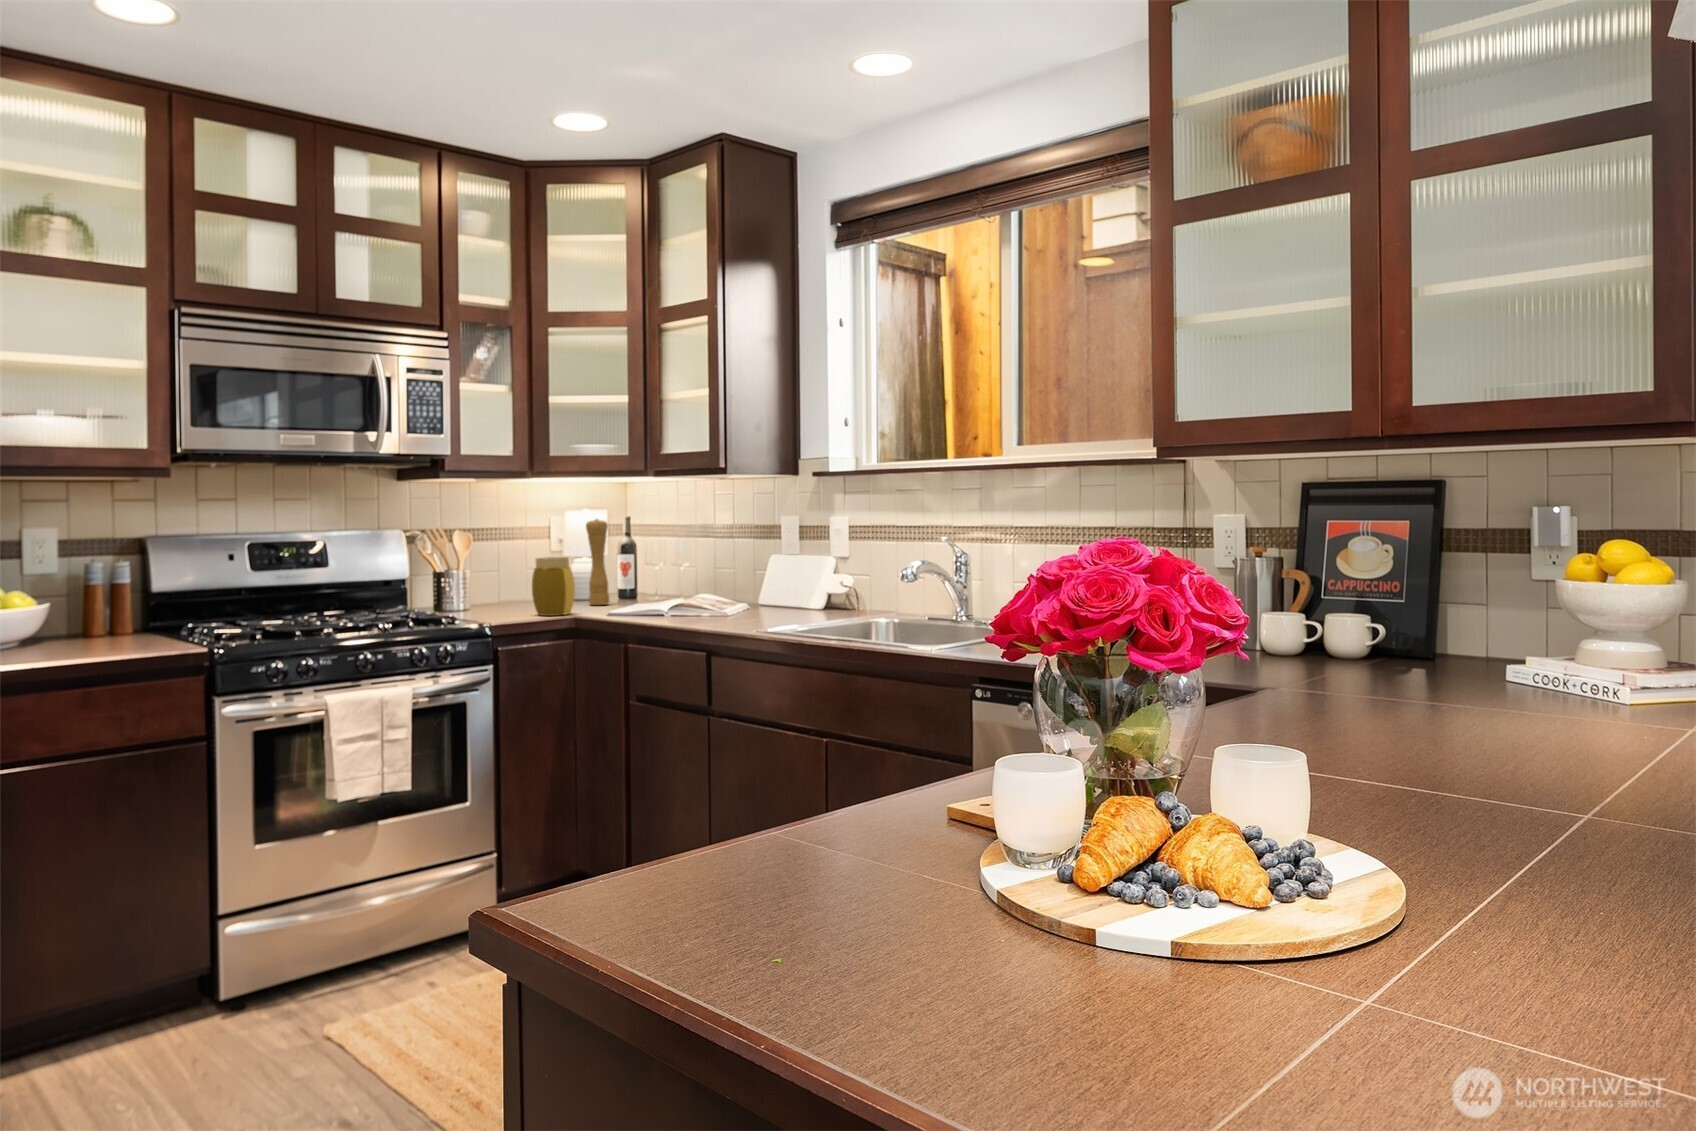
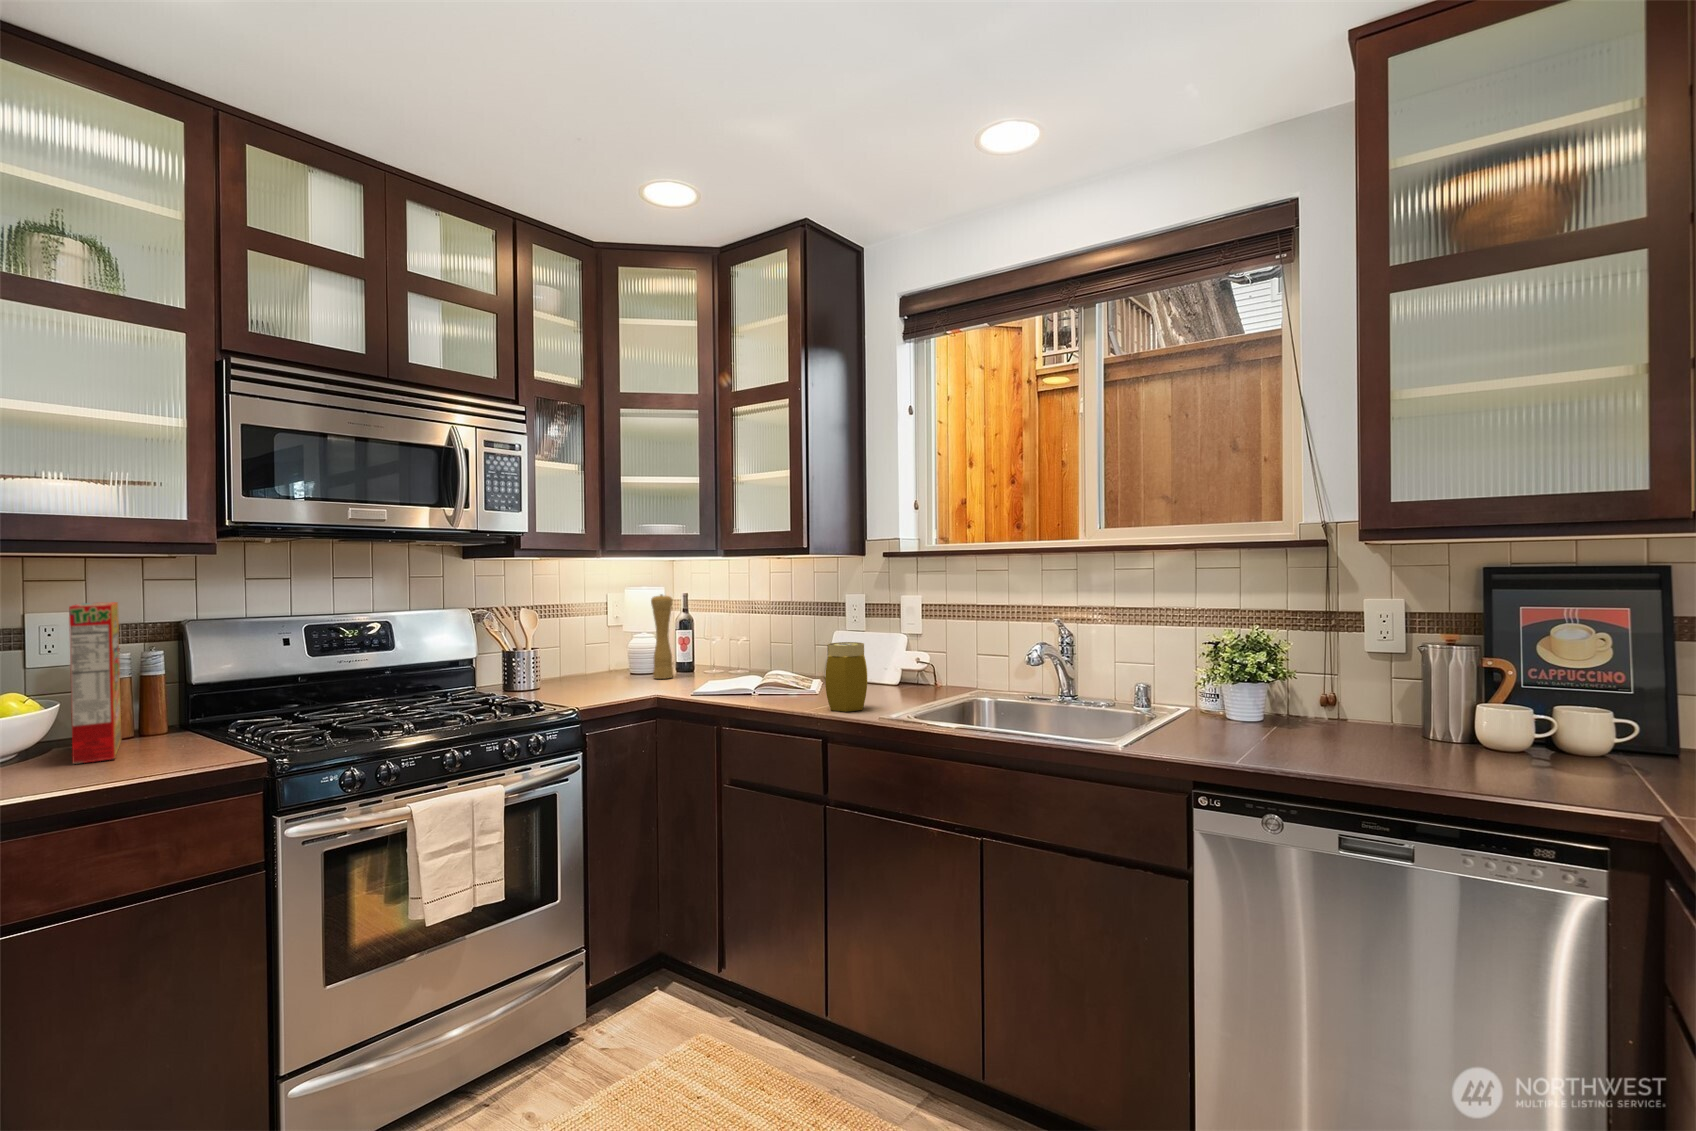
cereal box: none [56,518,101,646] -> present [69,602,121,764]
jar: present [532,557,575,616] -> present [825,642,867,712]

